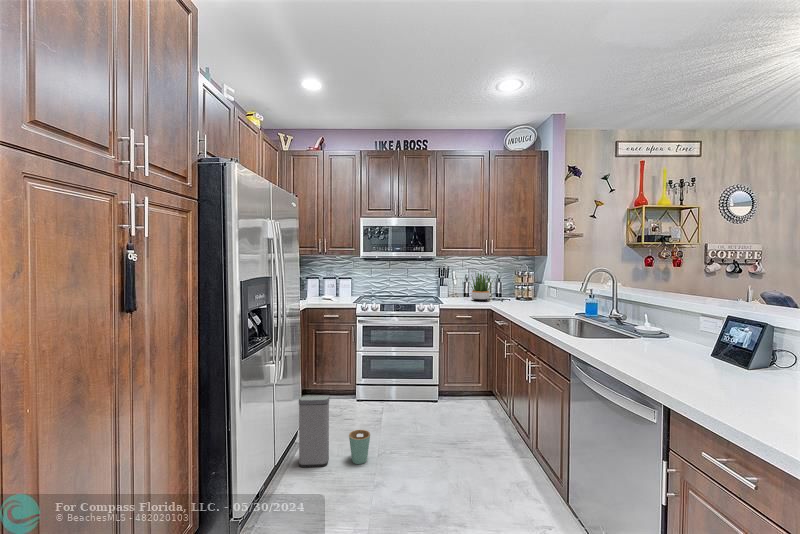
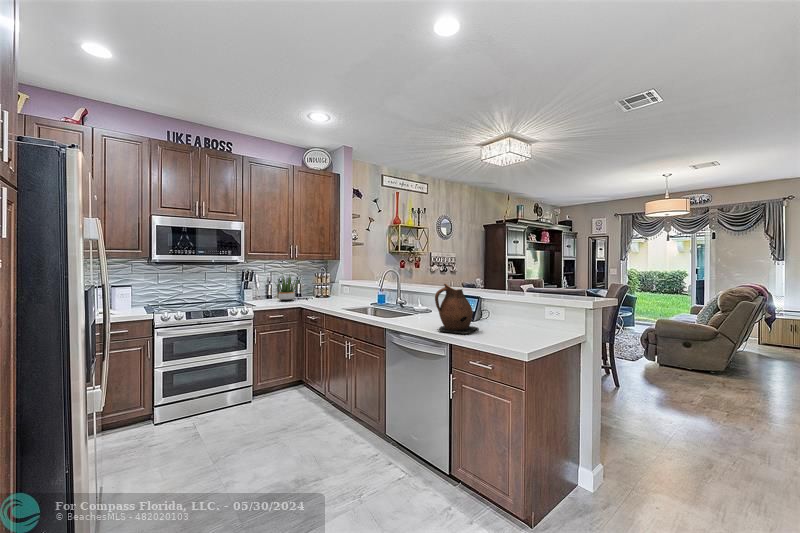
ceramic pitcher: none [637,295,726,381] -> present [435,283,478,334]
trash can: present [299,396,370,467] -> none [105,420,201,512]

